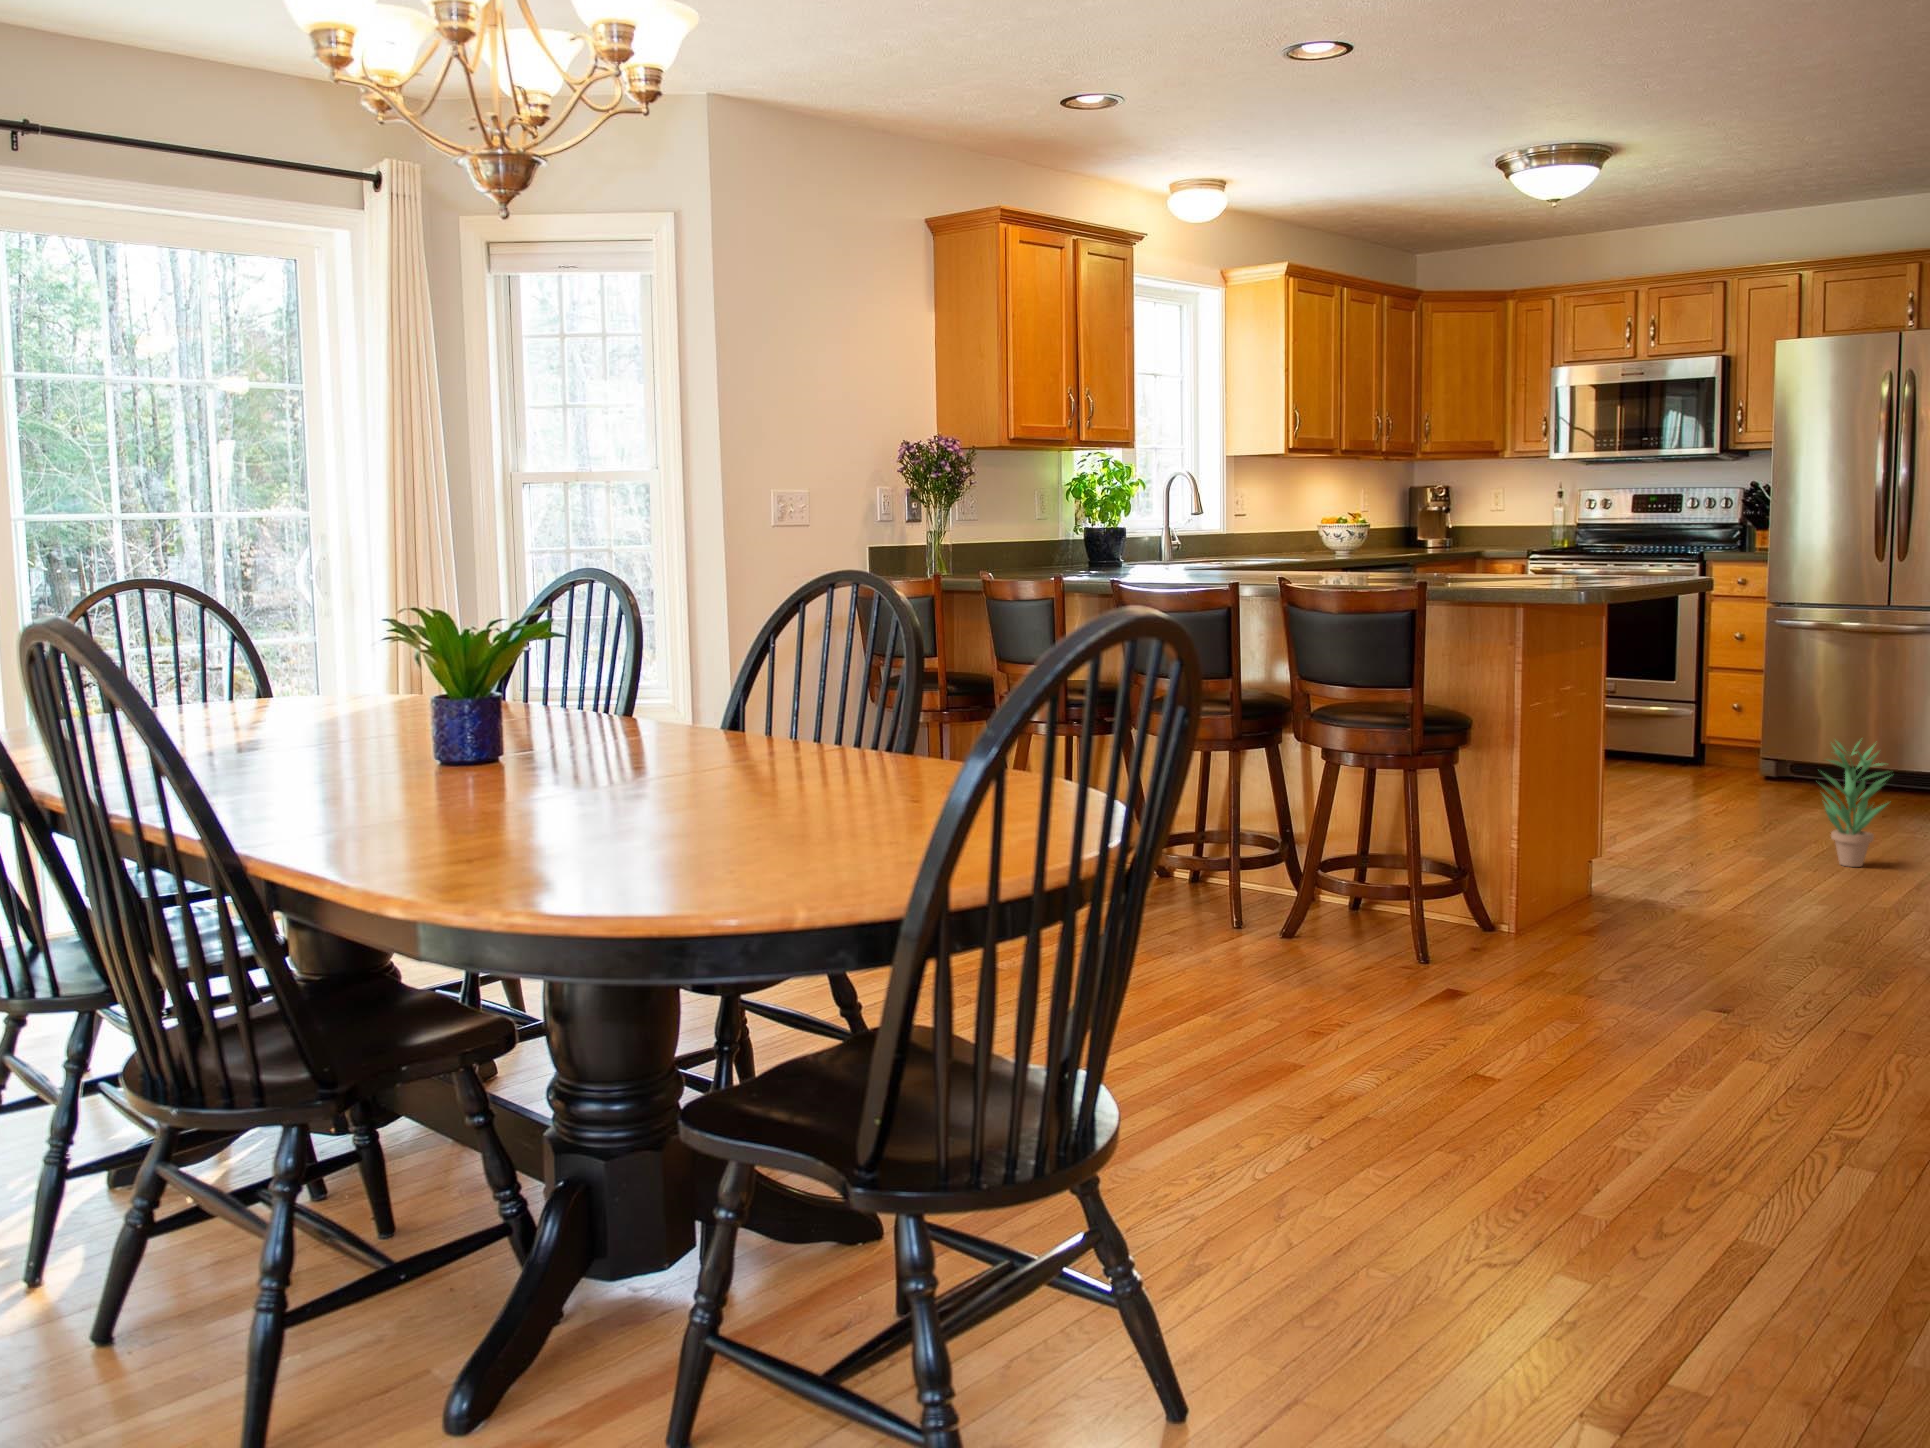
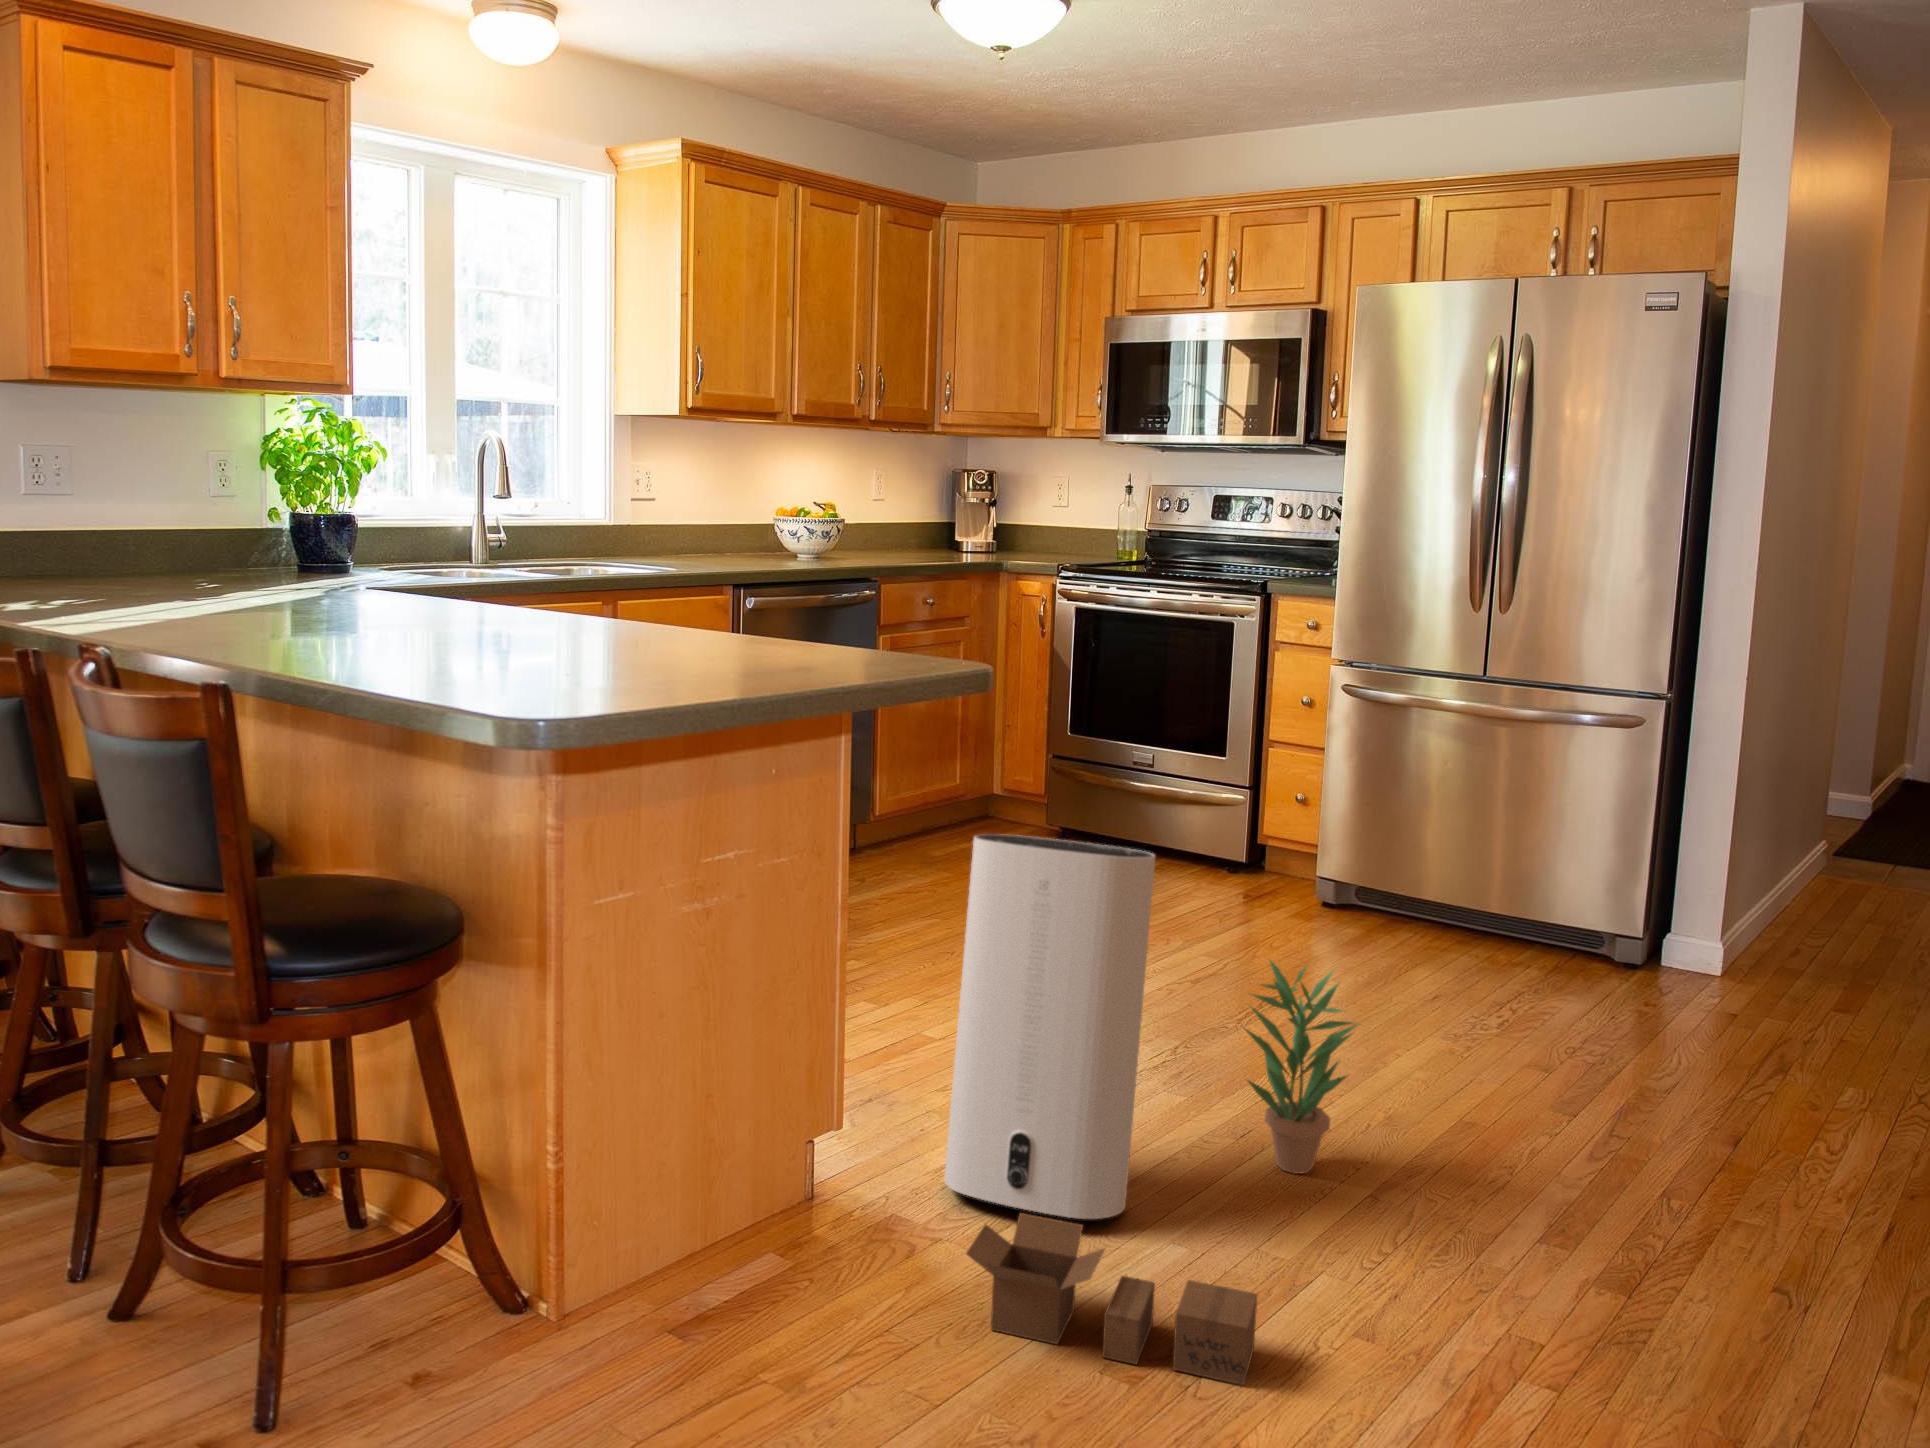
air purifier: none [1652,670,1776,878] -> present [944,834,1155,1219]
cardboard box: none [1718,855,1891,919] -> present [966,1213,1257,1385]

